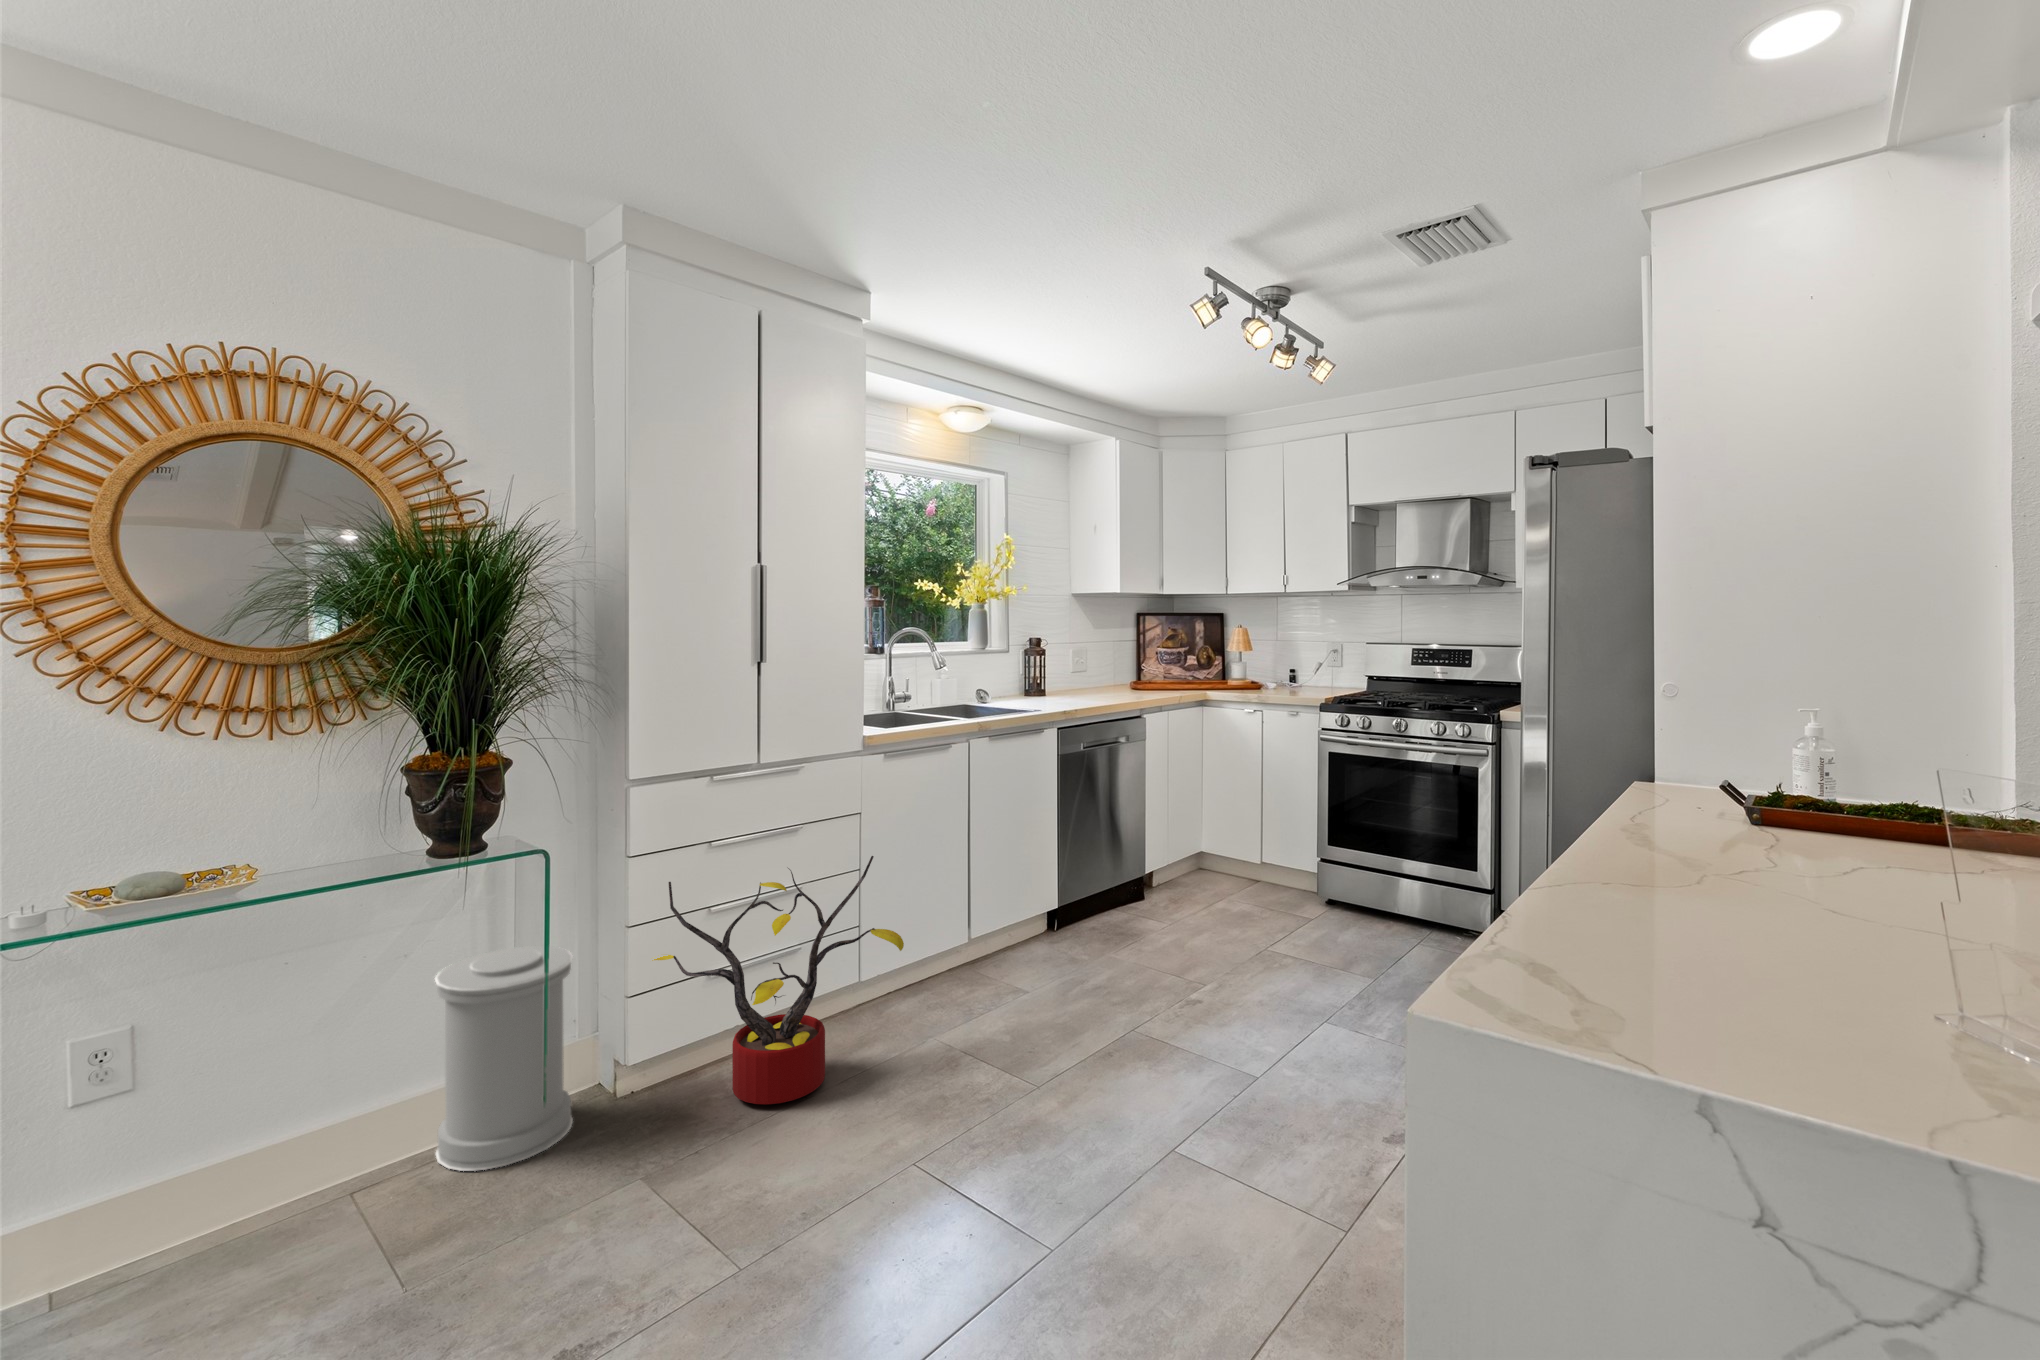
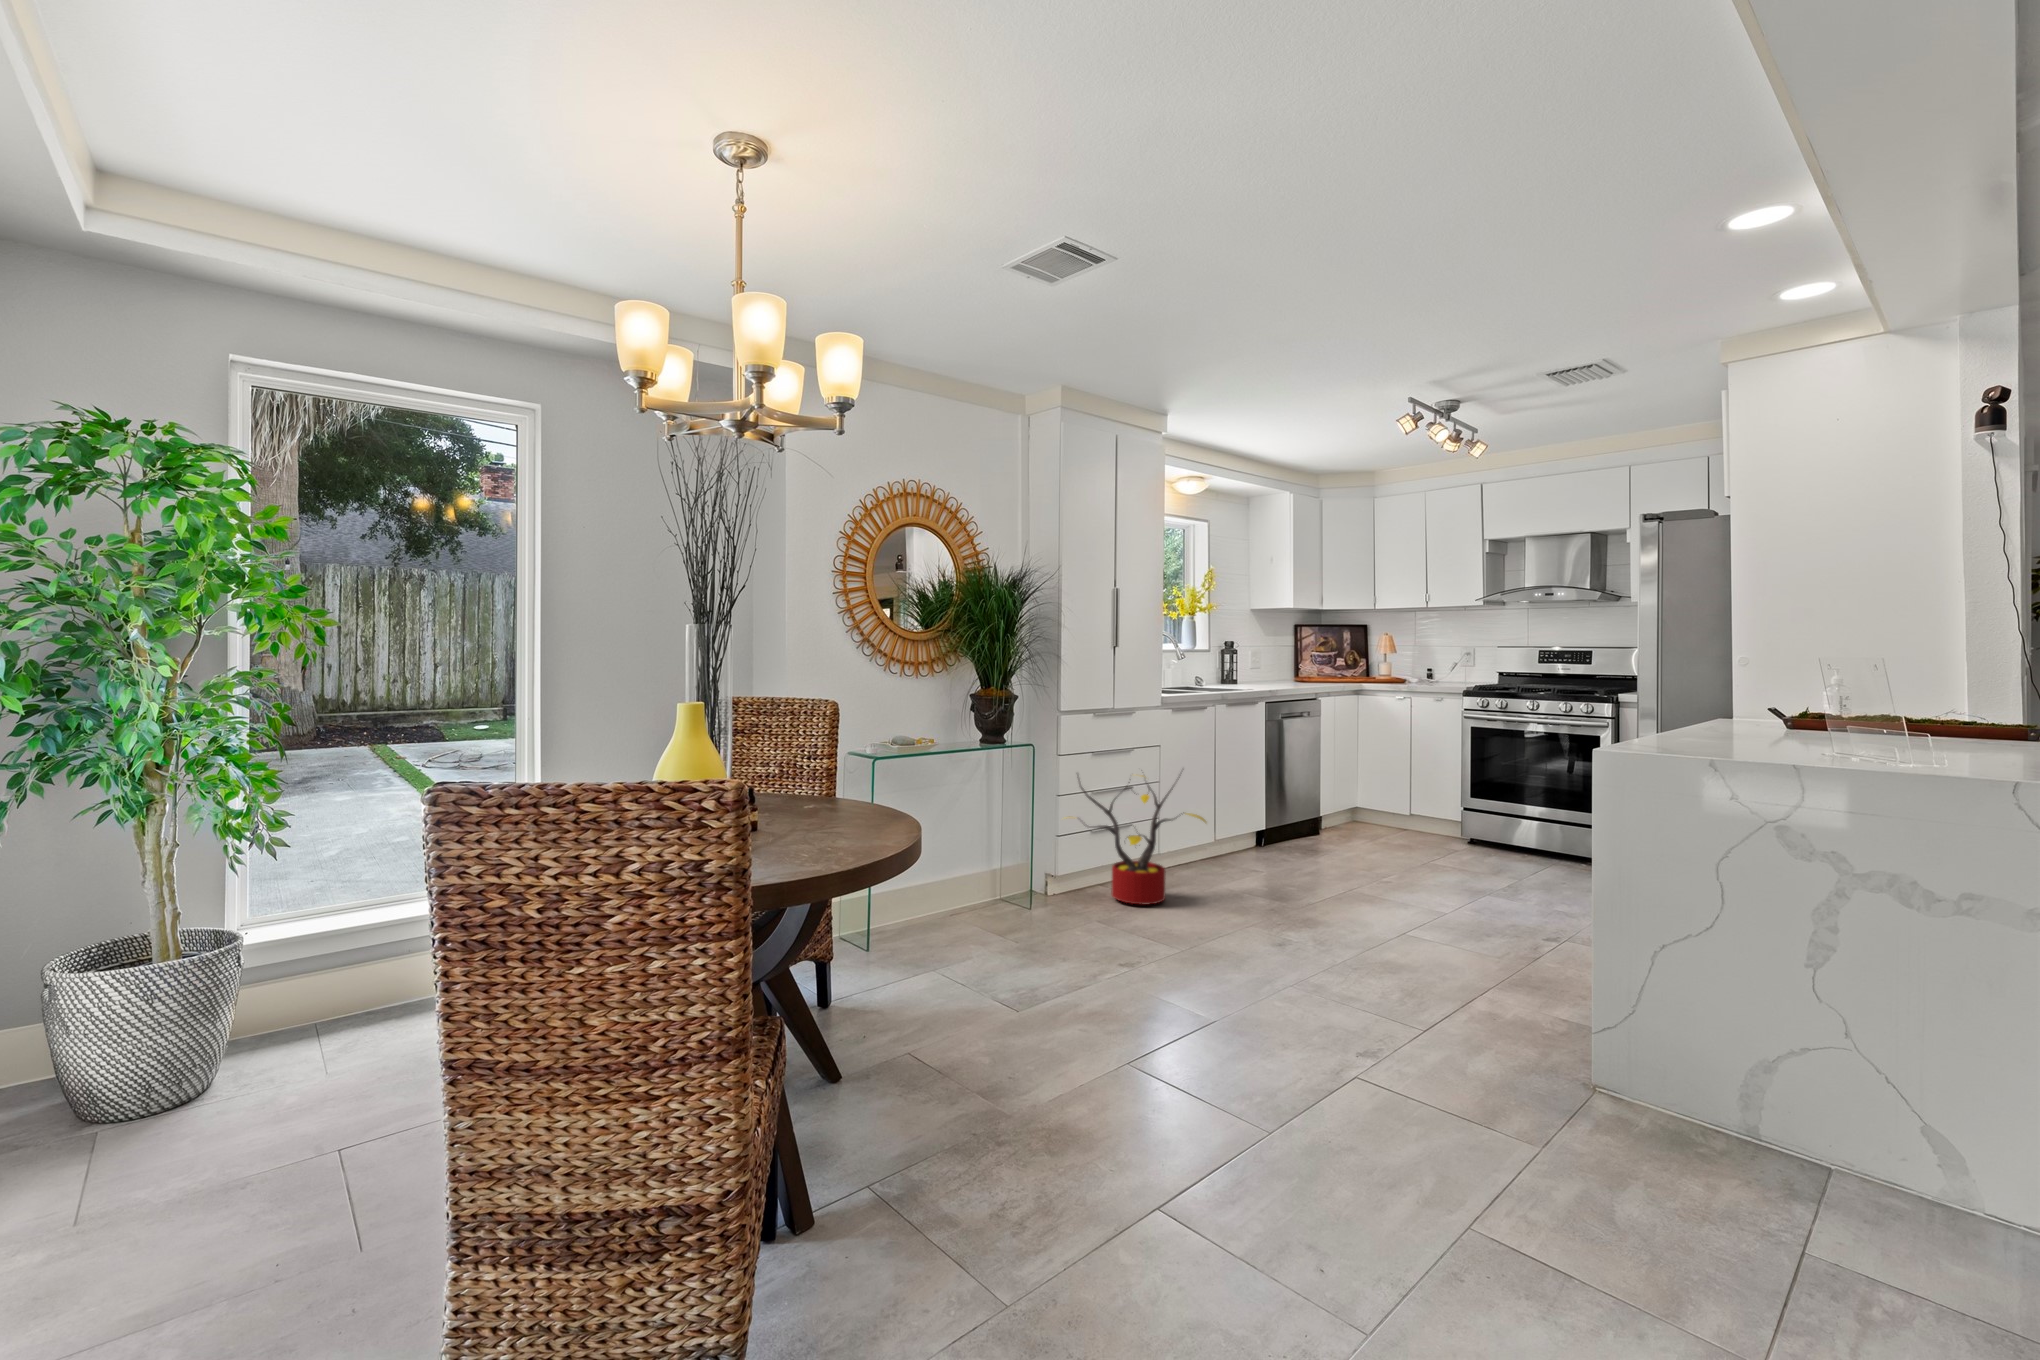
trash can: present [435,946,573,1171] -> none [968,805,1034,917]

